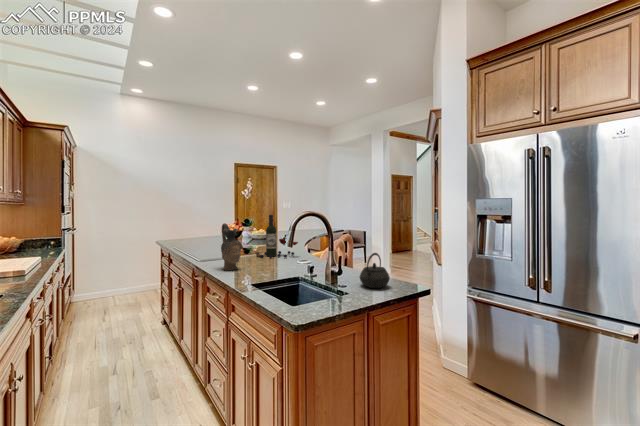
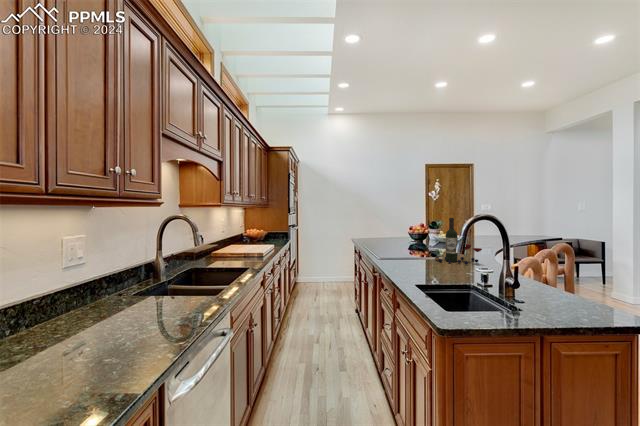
ceramic pitcher: present [221,223,242,270] -> none [395,226,415,270]
kettle: present [360,253,390,288] -> none [541,268,586,312]

